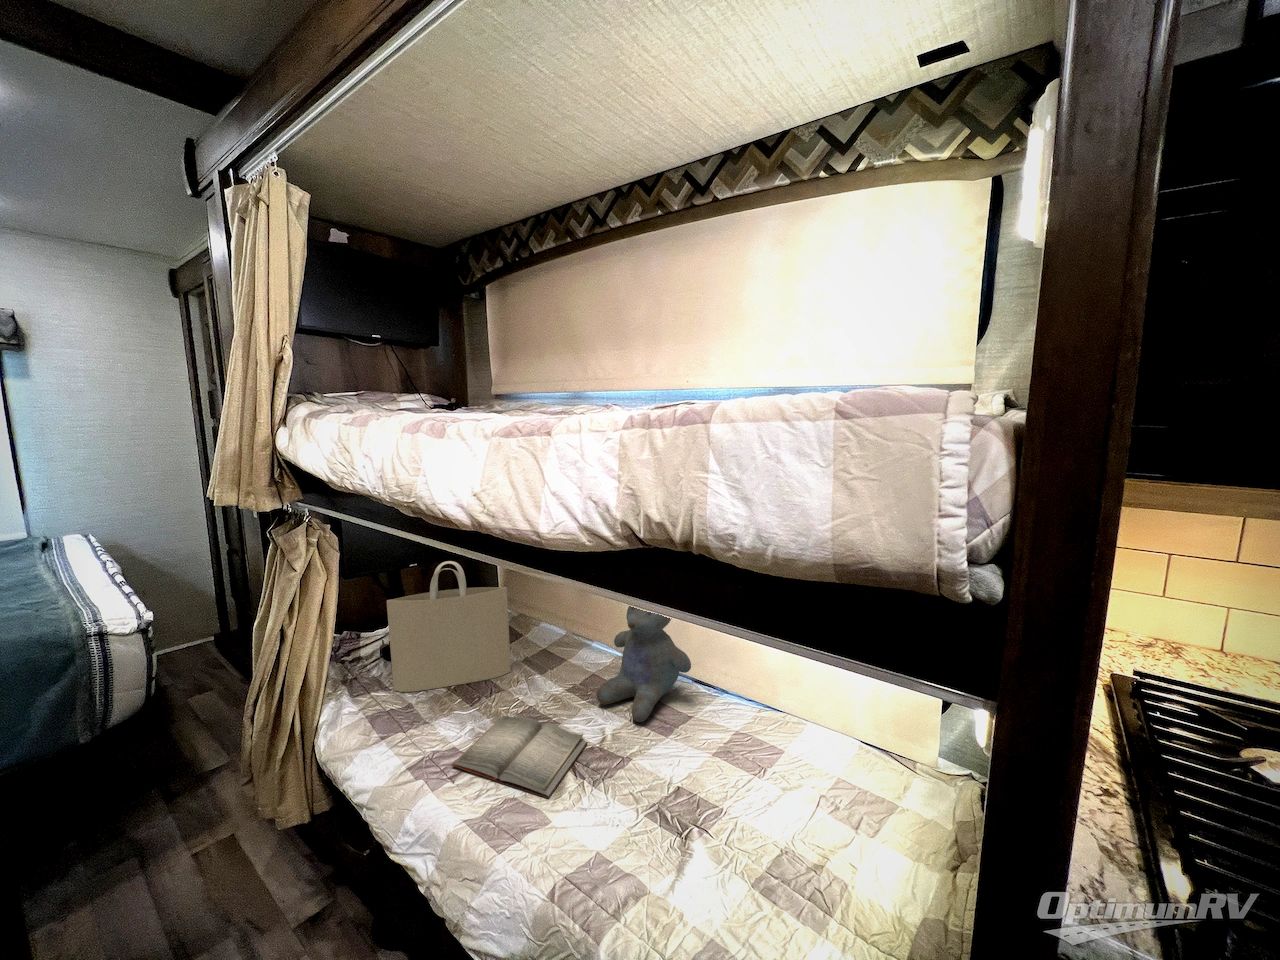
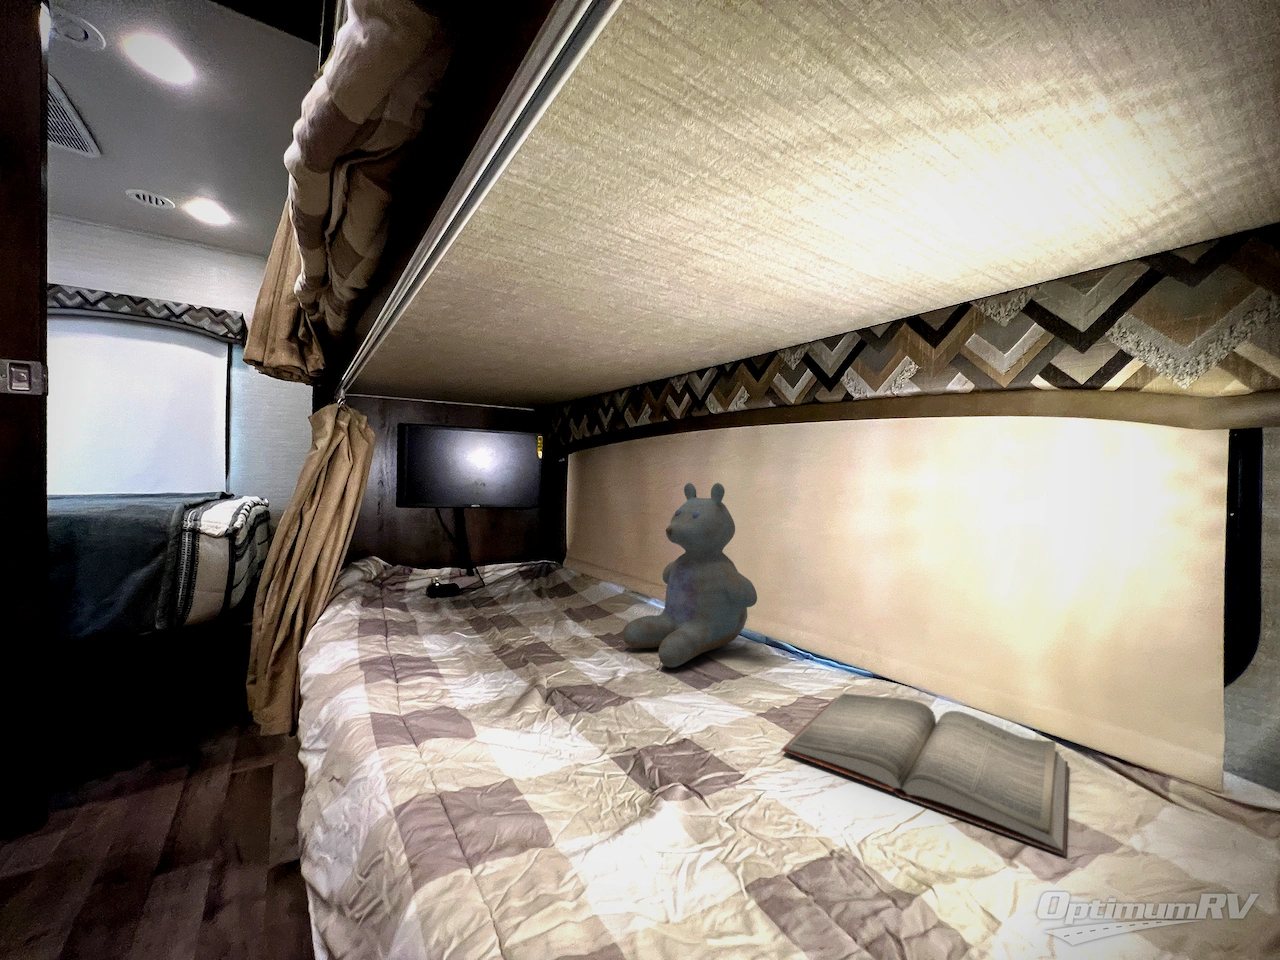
tote bag: present [387,561,511,692] -> none [410,470,543,618]
hardback book: present [451,716,587,798] -> present [781,694,1068,856]

